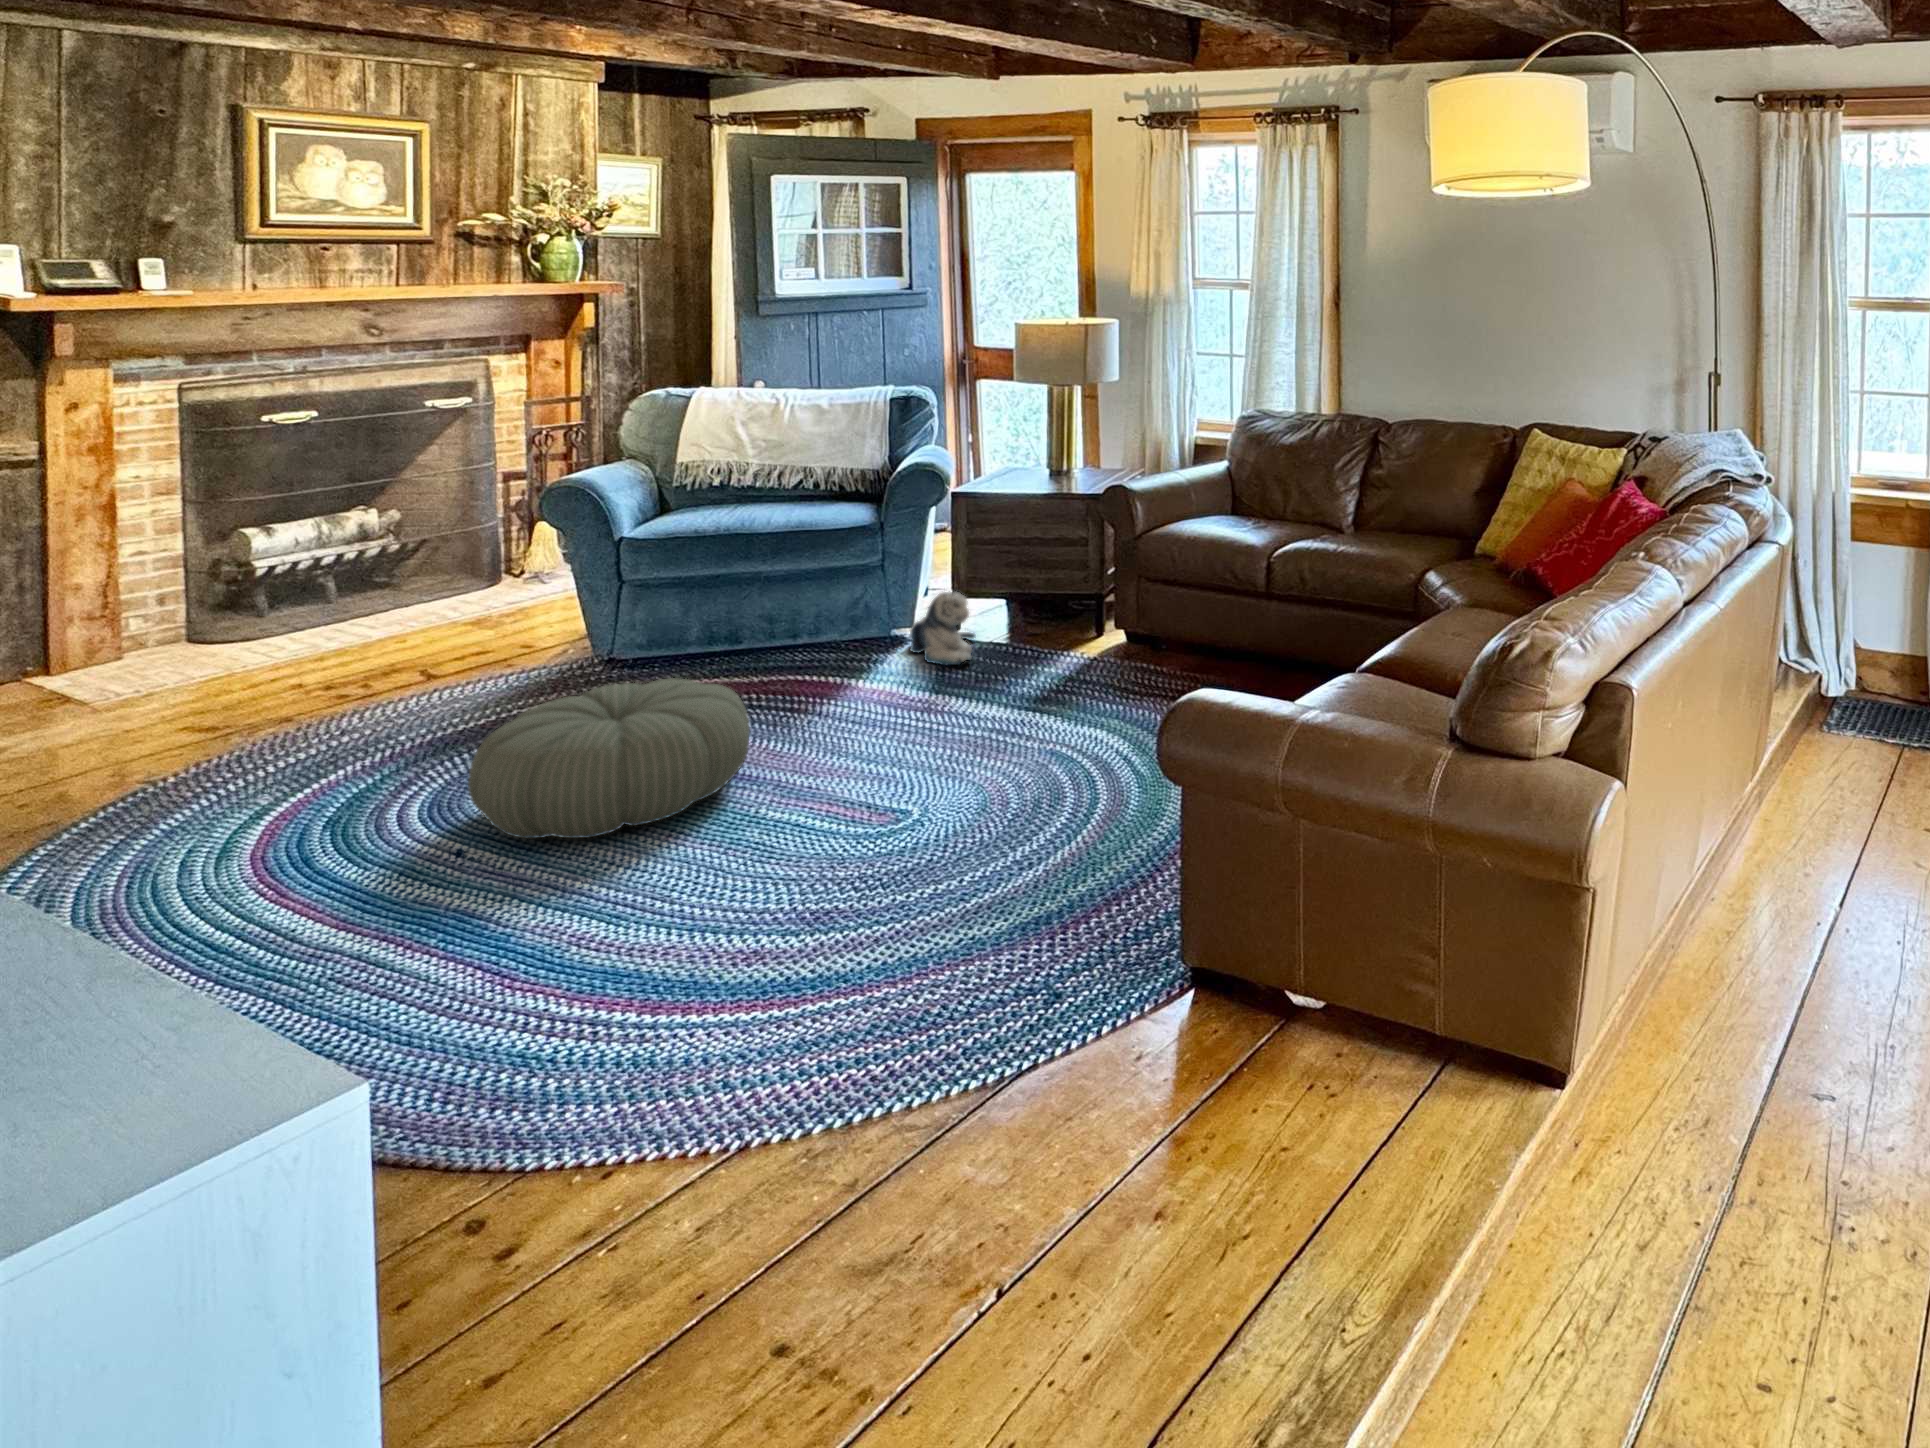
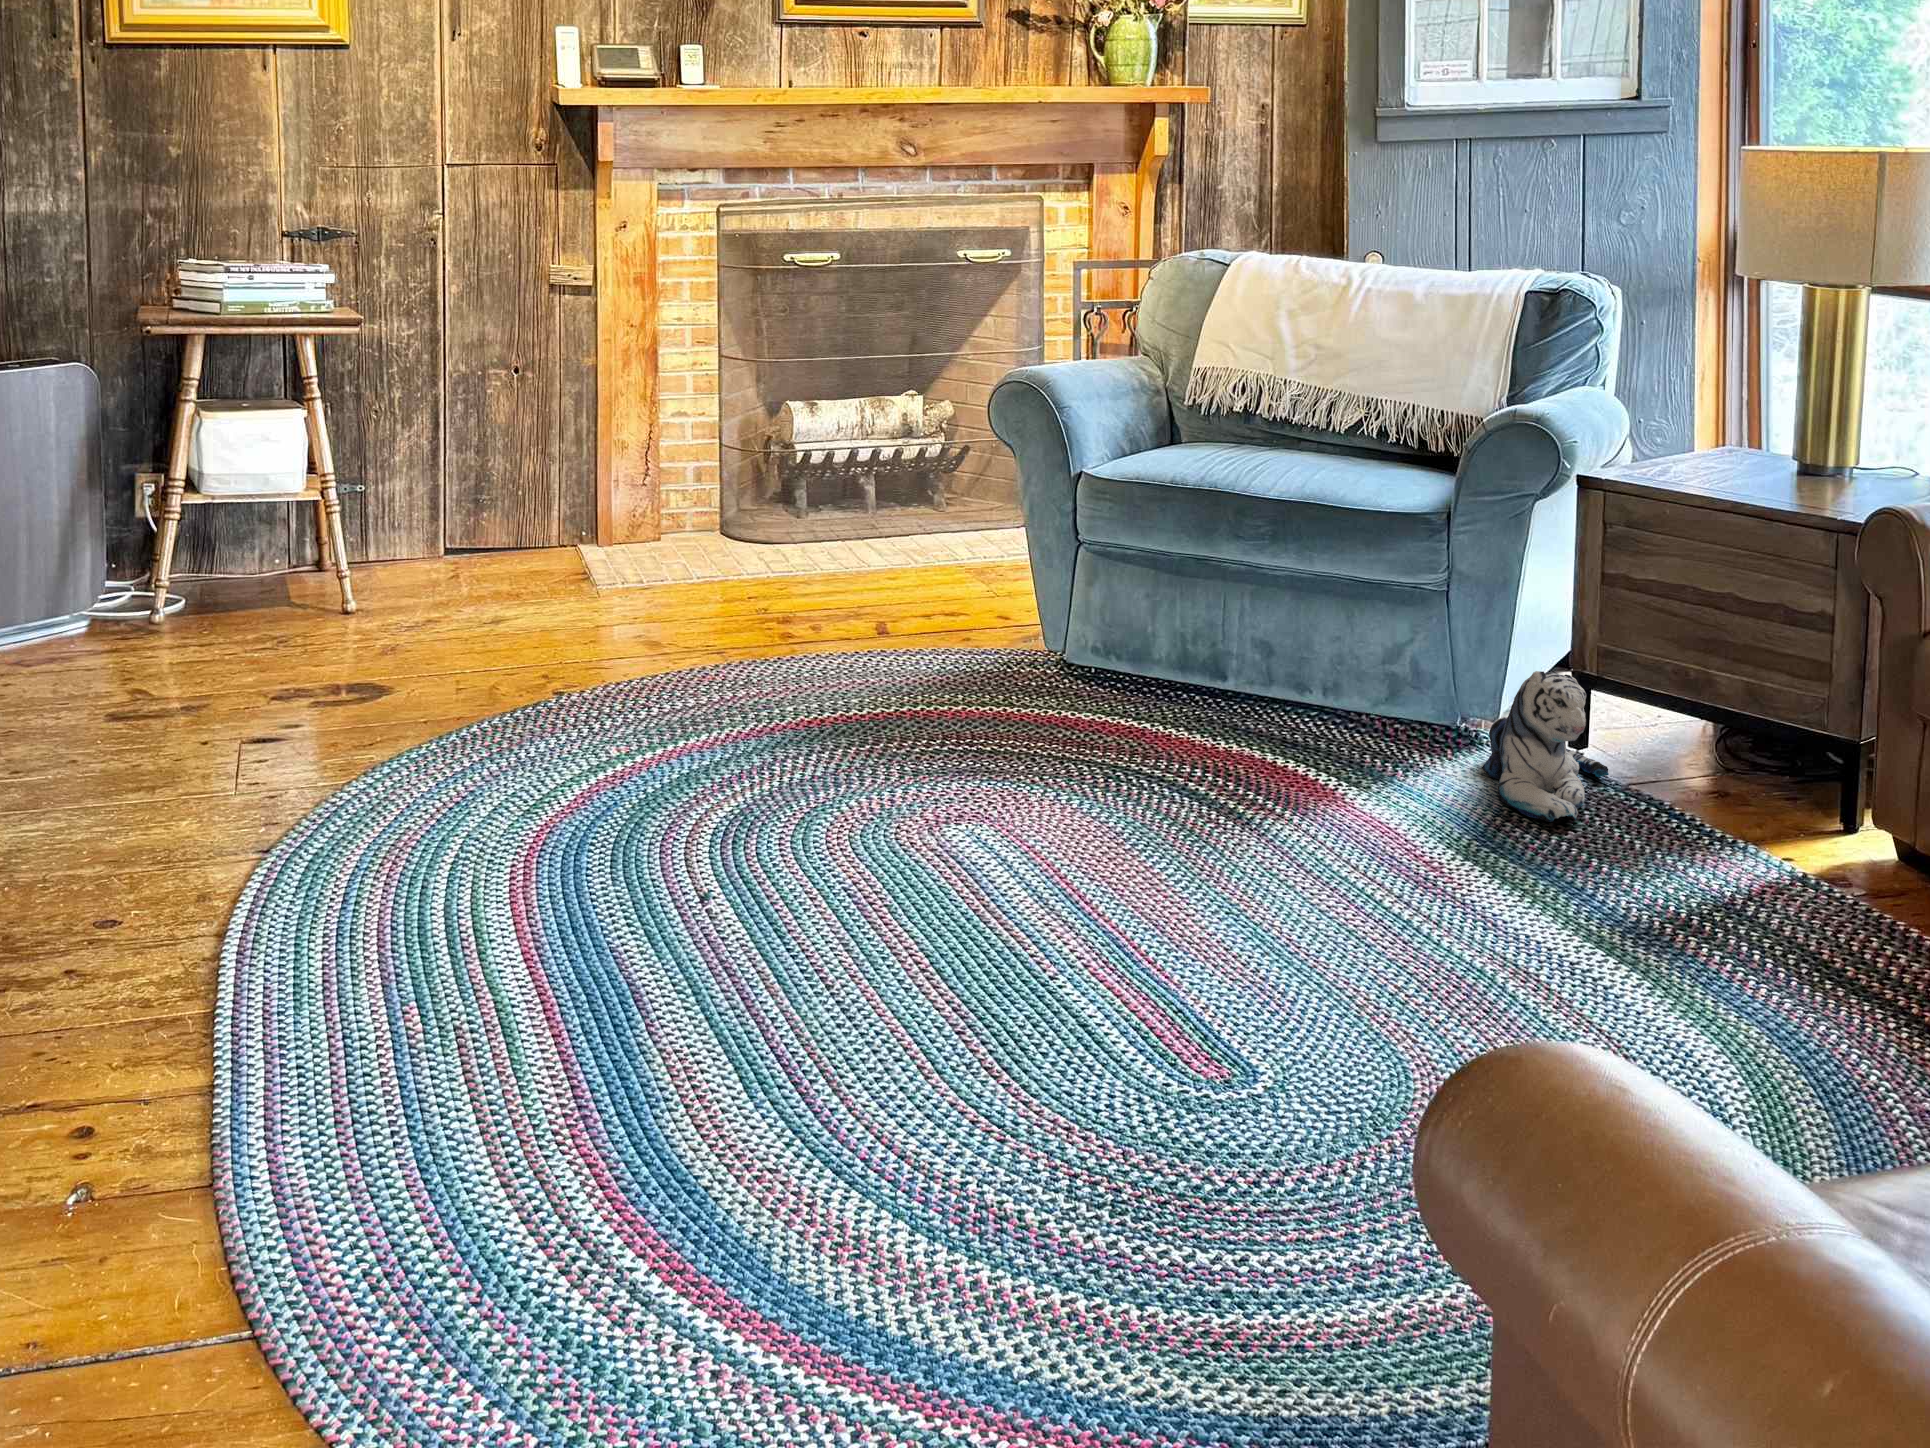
pouf: present [468,678,750,839] -> none [740,706,1124,958]

